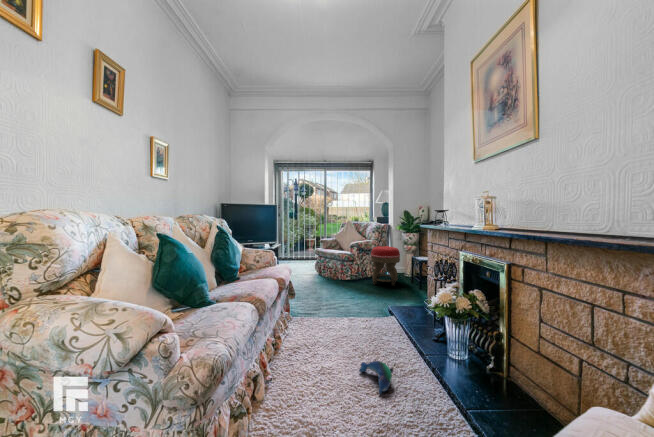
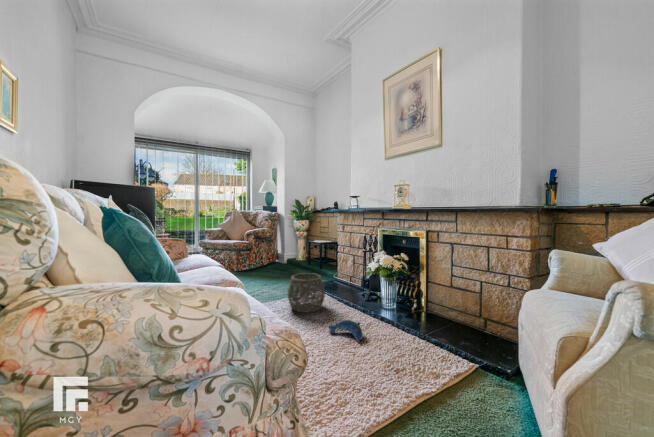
footstool: present [371,246,400,286] -> none [268,234,296,271]
woven basket: none [345,294,386,340] -> present [288,273,325,313]

